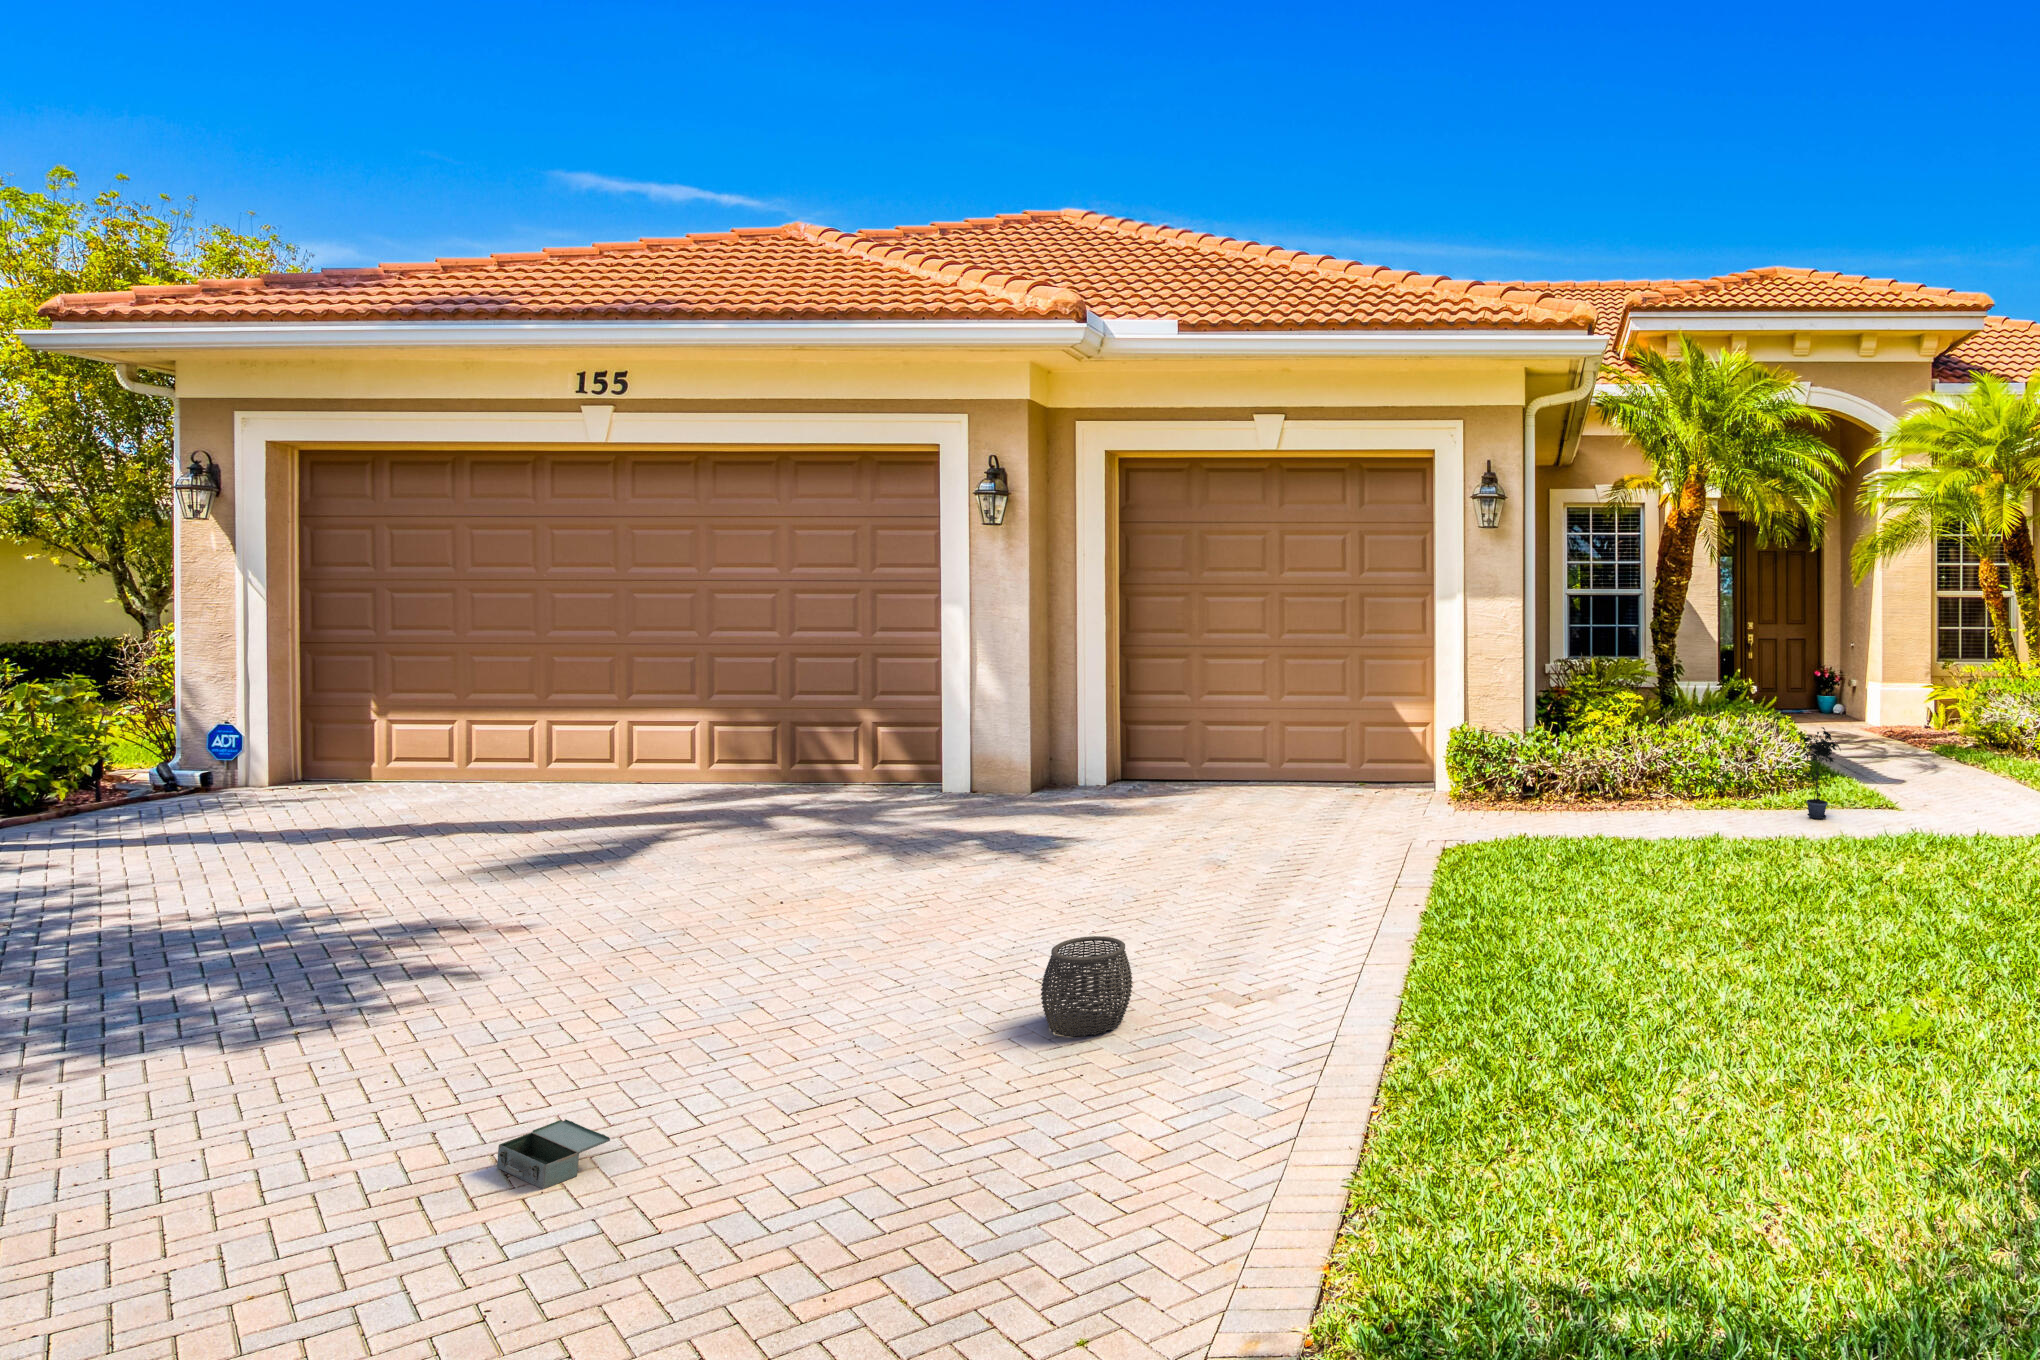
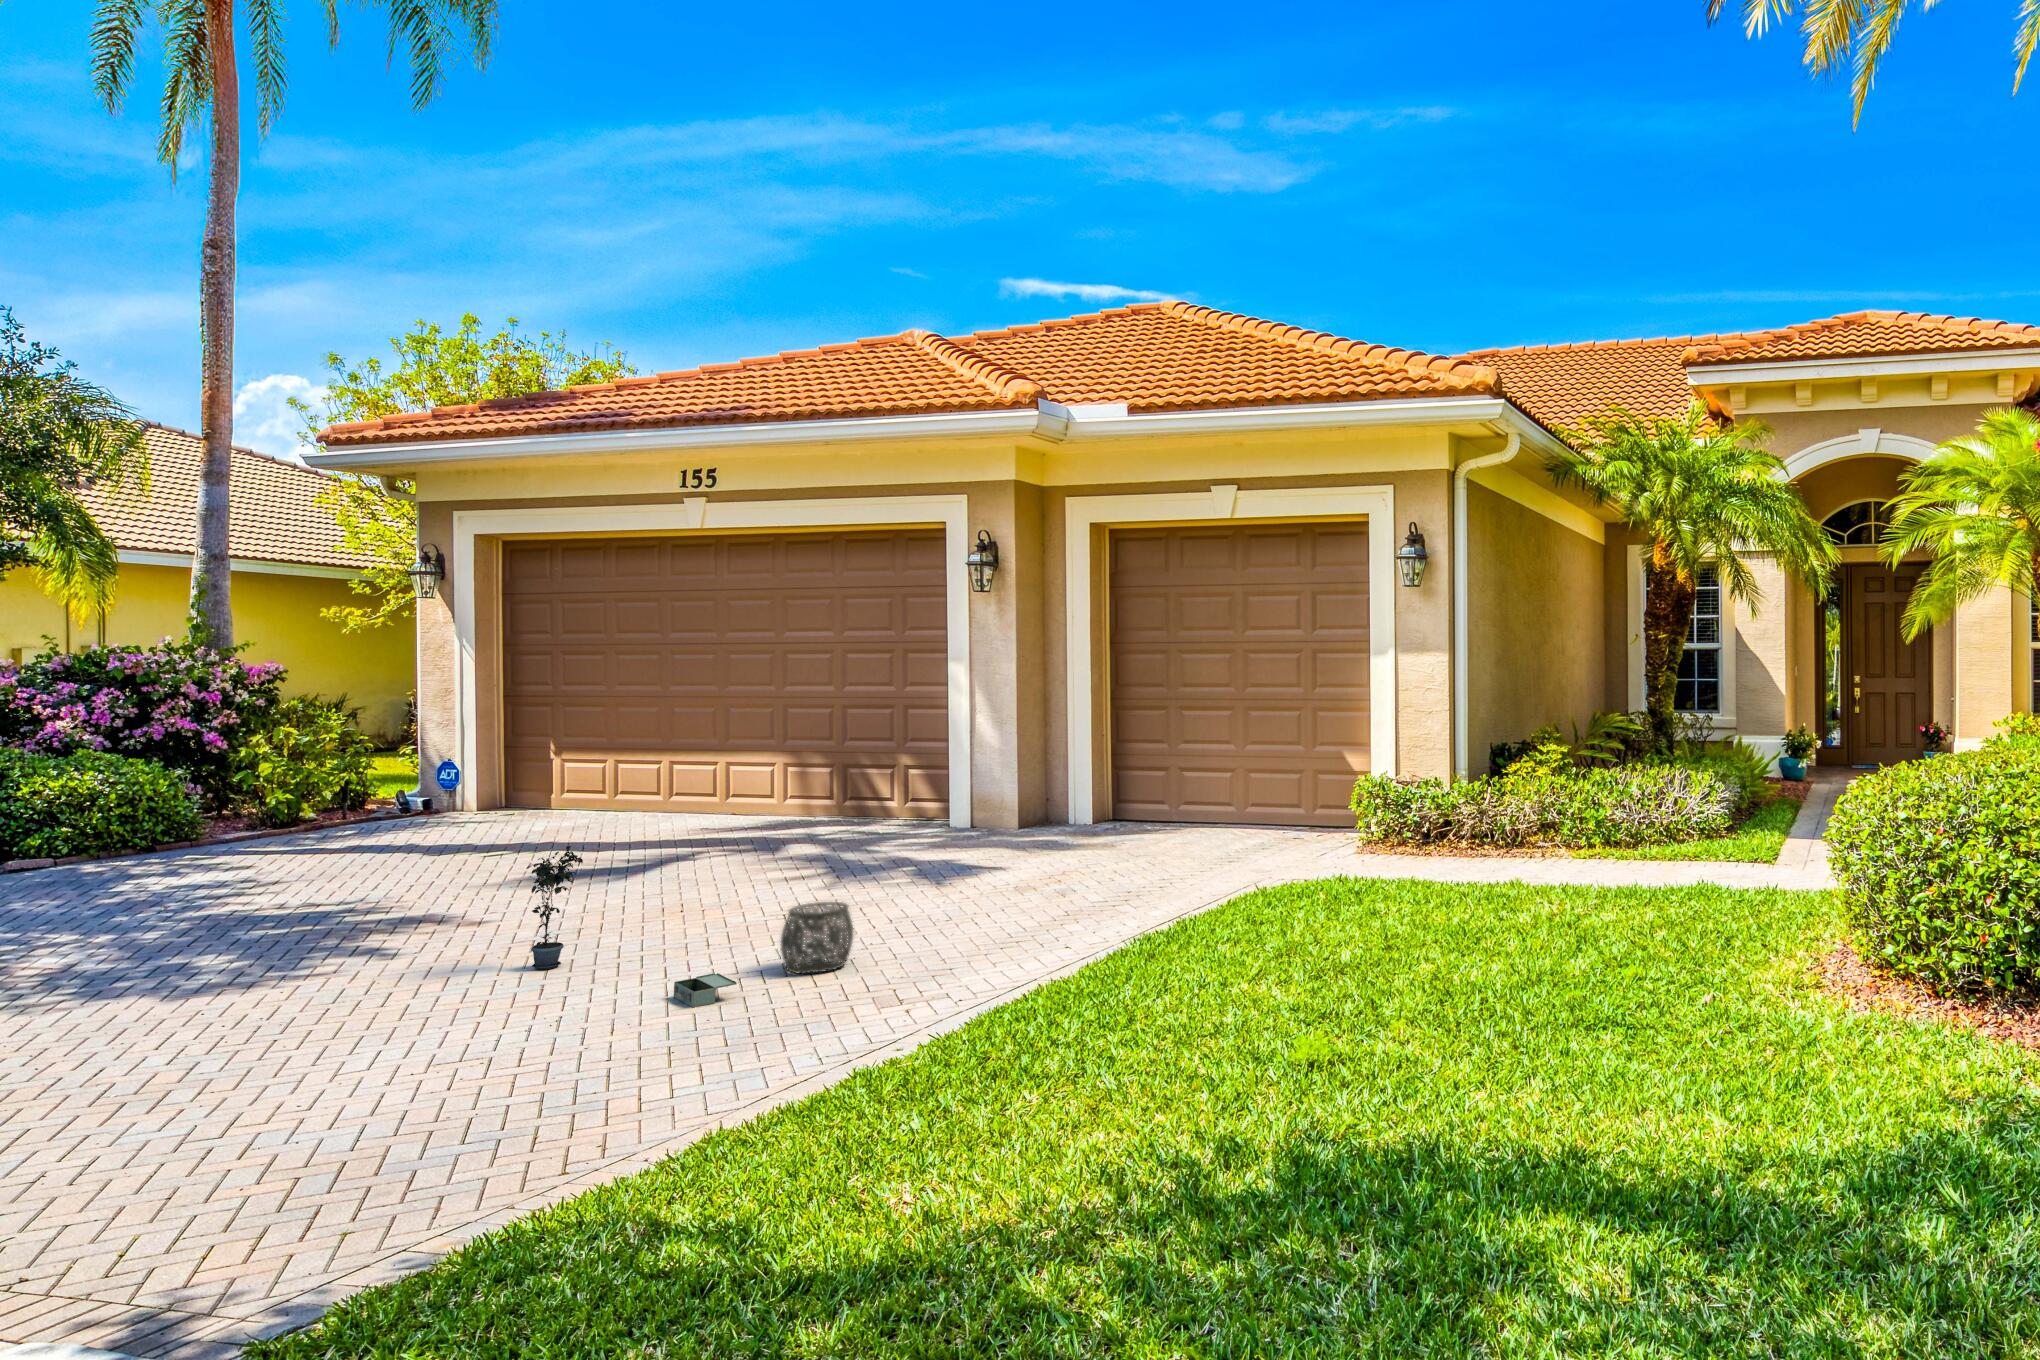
potted plant: present [1799,727,1841,819] -> present [526,846,583,970]
toolbox: present [497,1119,610,1189] -> present [674,973,737,1007]

